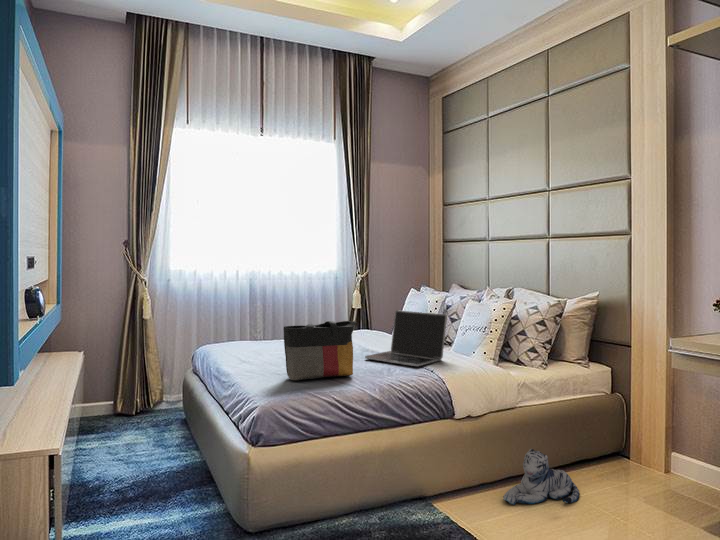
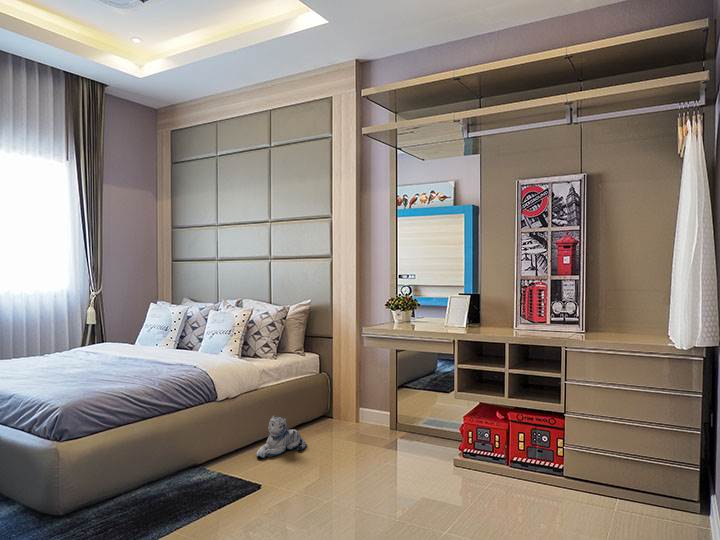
laptop: present [365,310,447,366] -> none [130,321,201,365]
tote bag: present [284,321,356,380] -> none [68,330,134,384]

